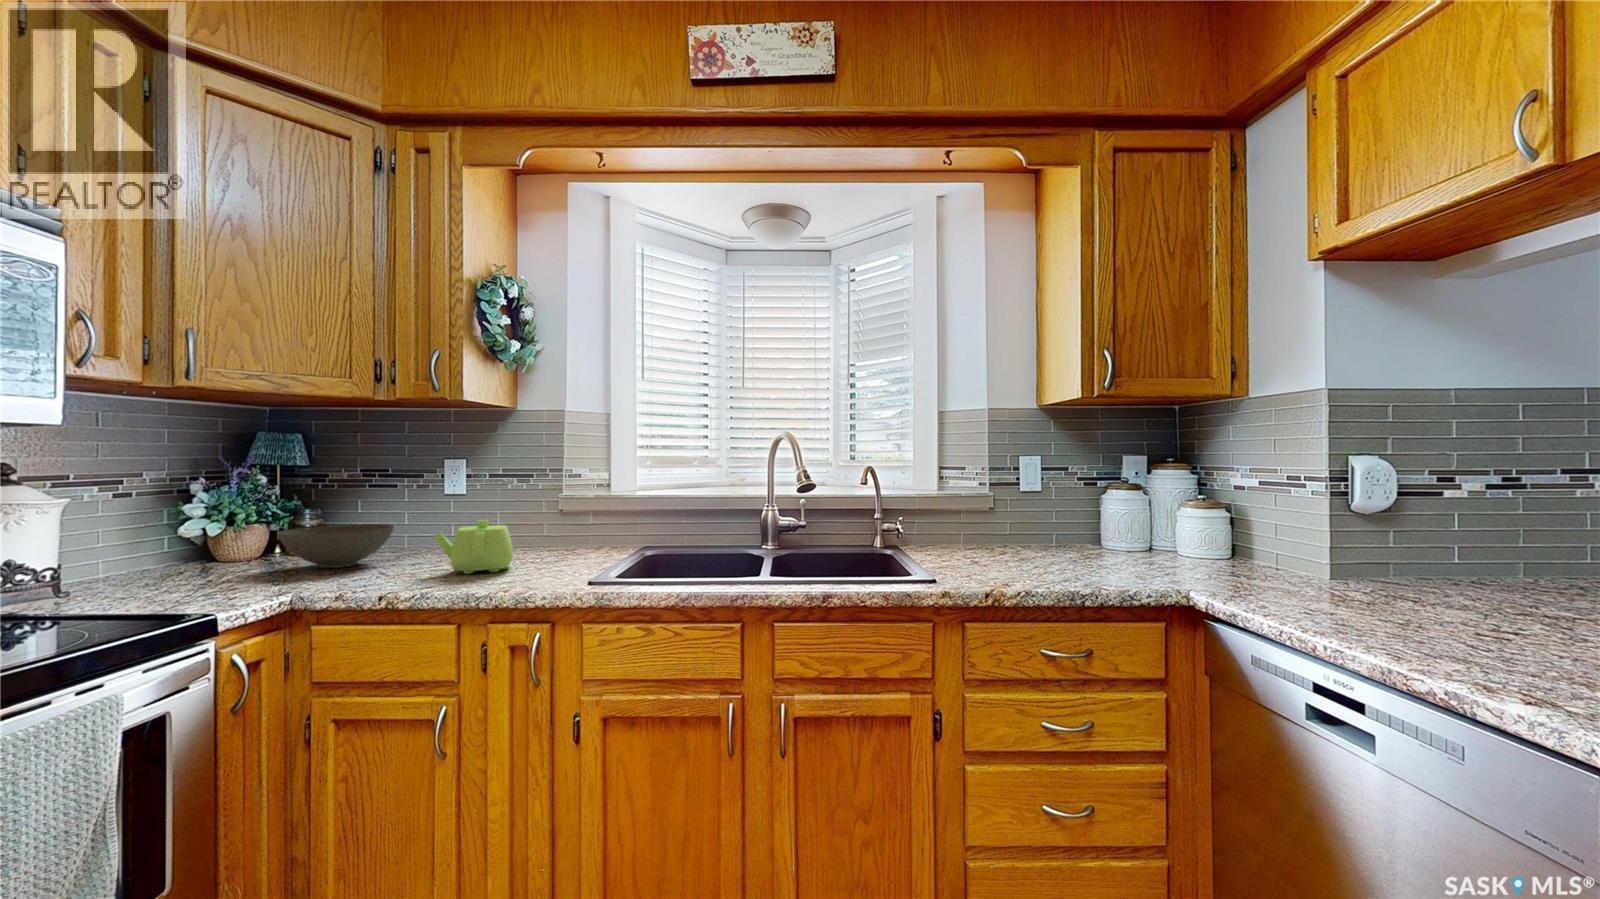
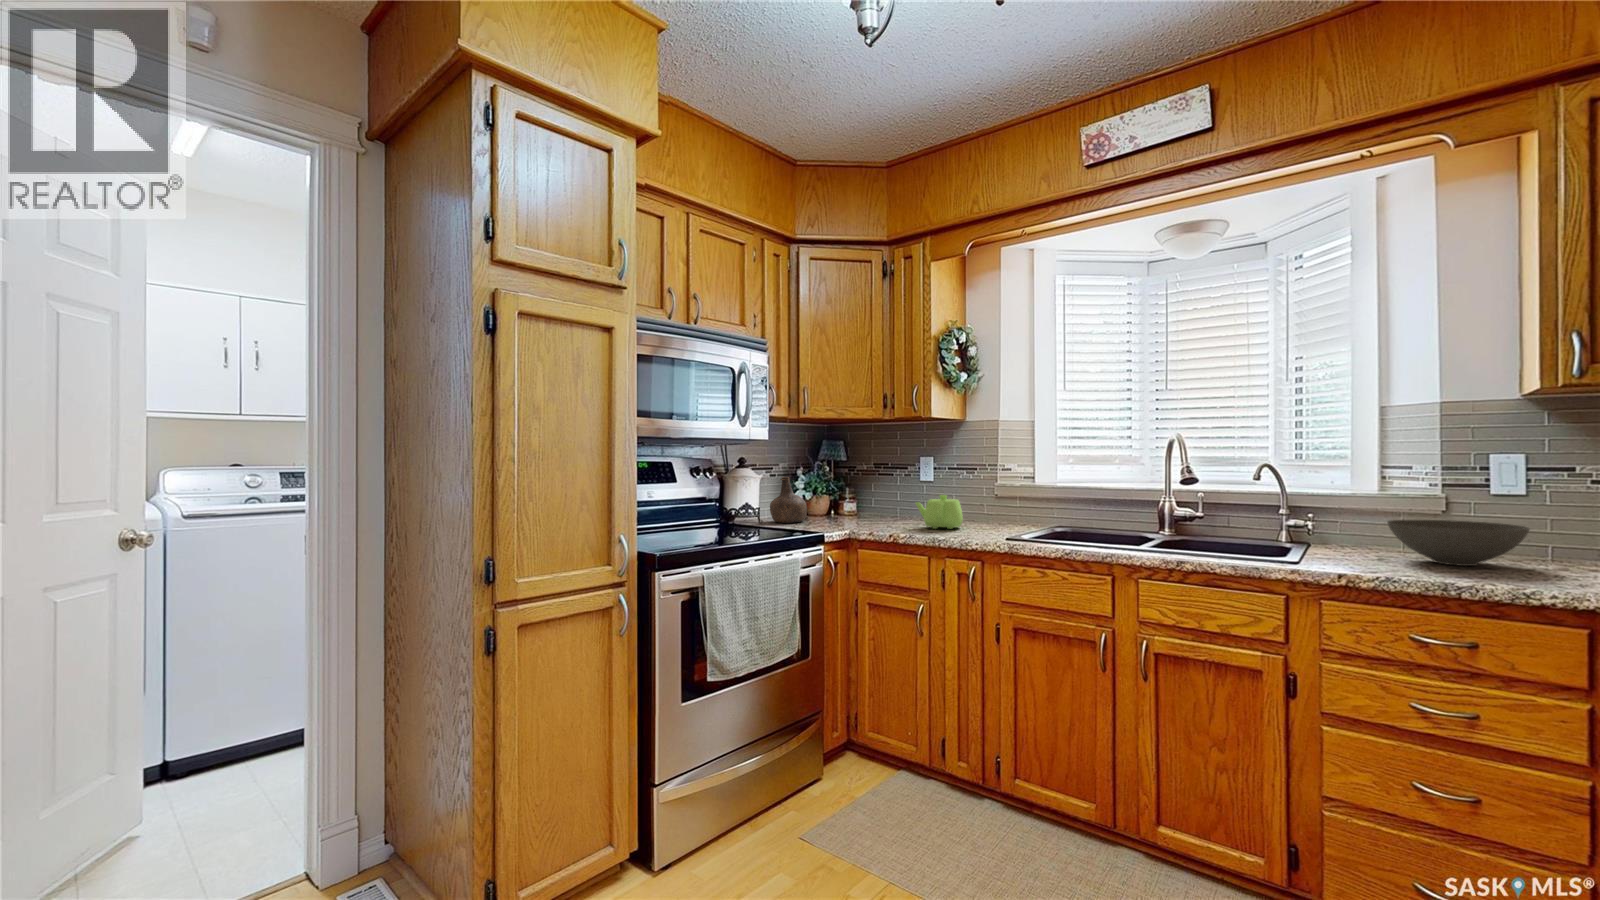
bottle: none [112,500,208,589] -> present [770,477,807,523]
bowl: present [277,524,394,568] -> present [1387,520,1530,566]

